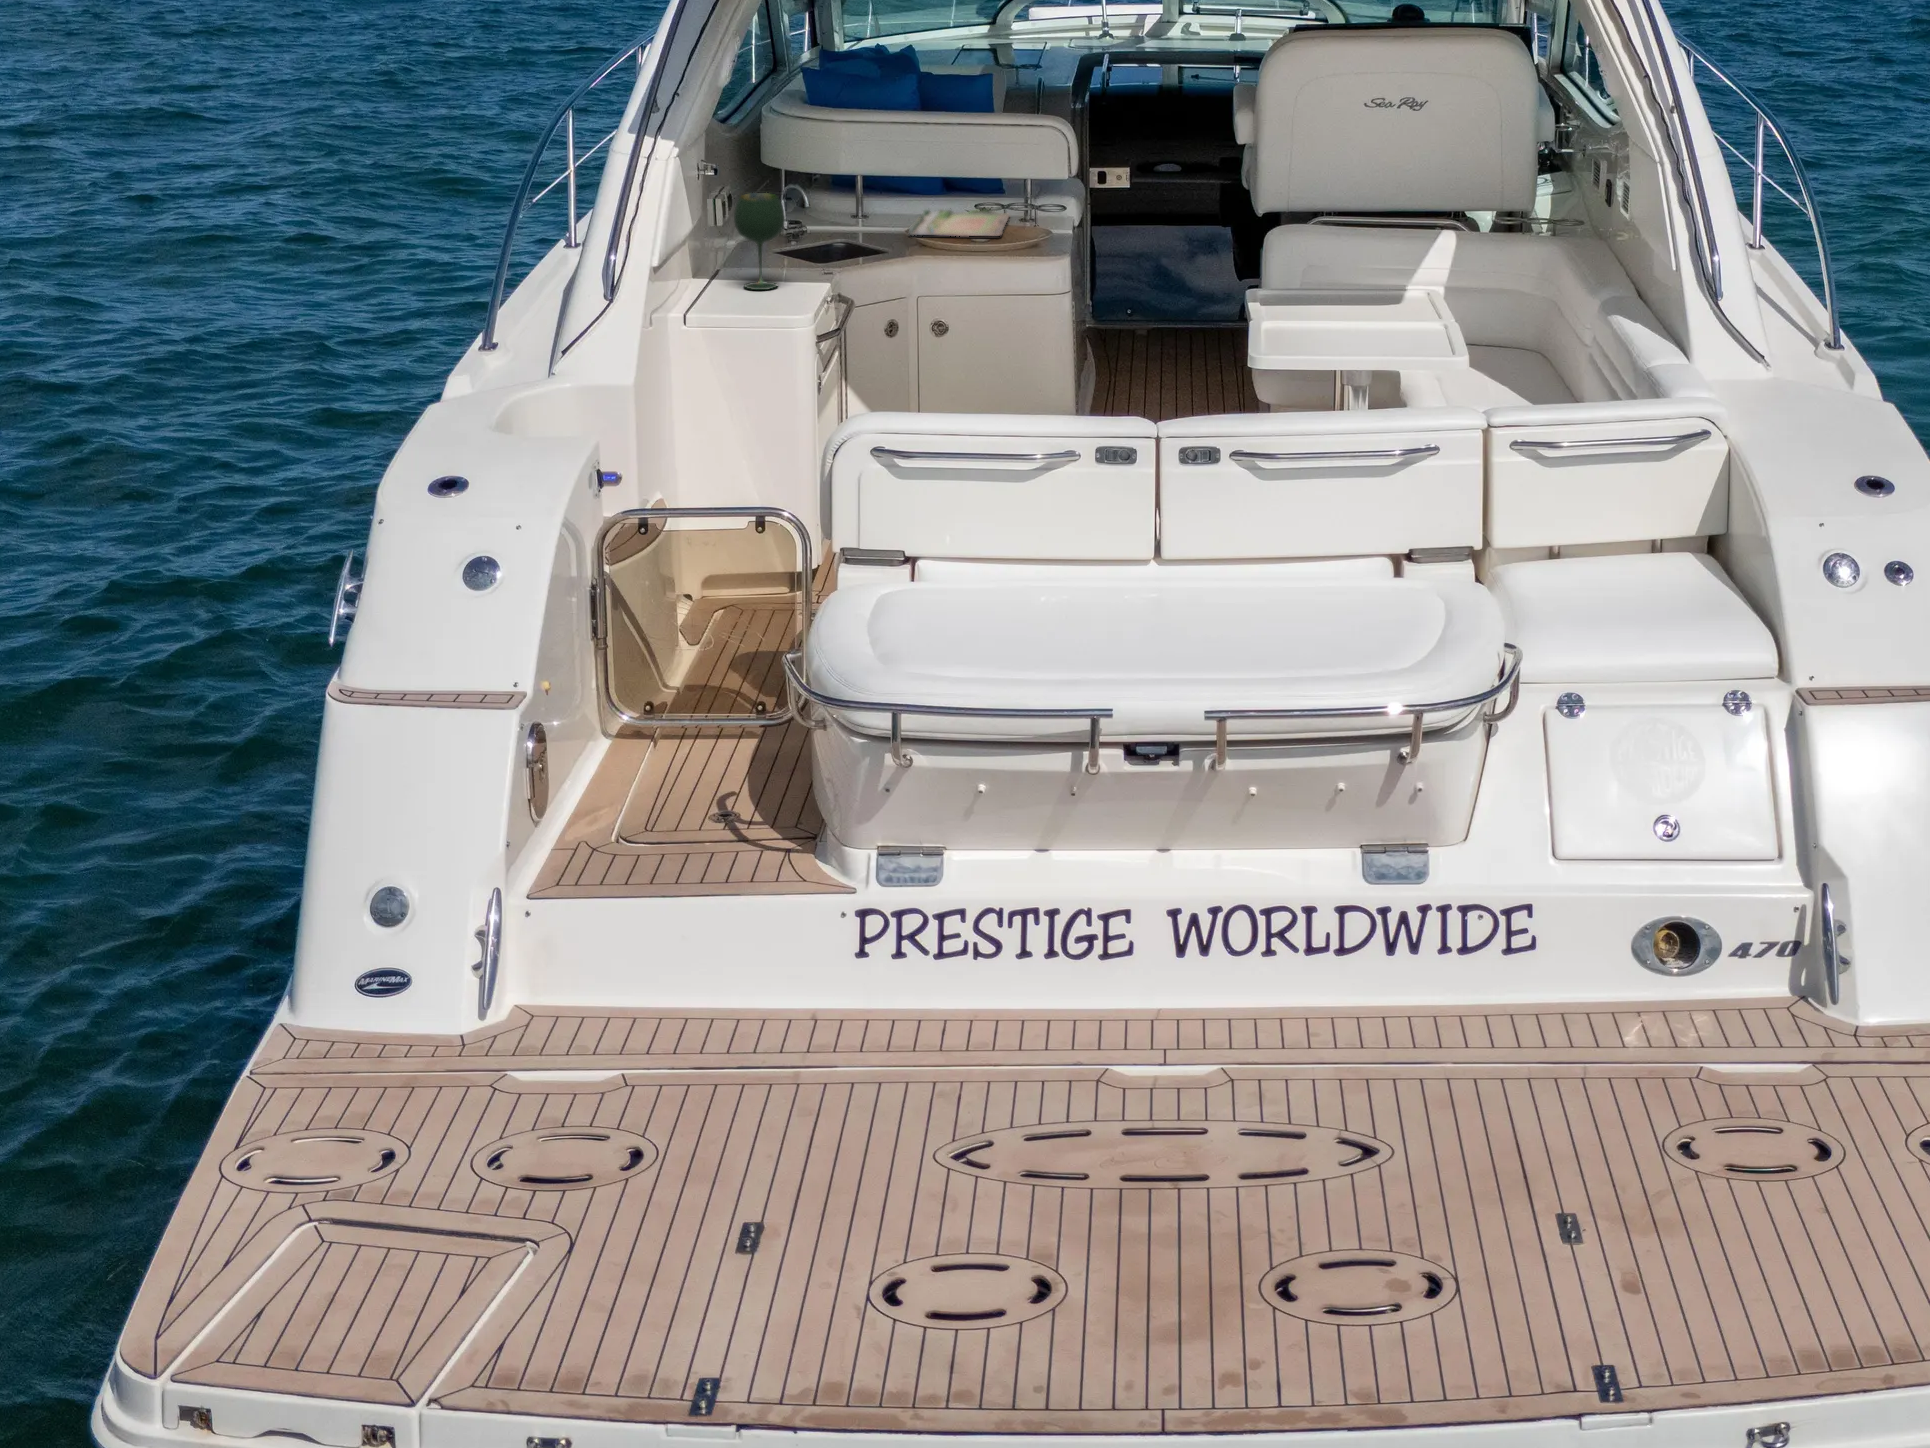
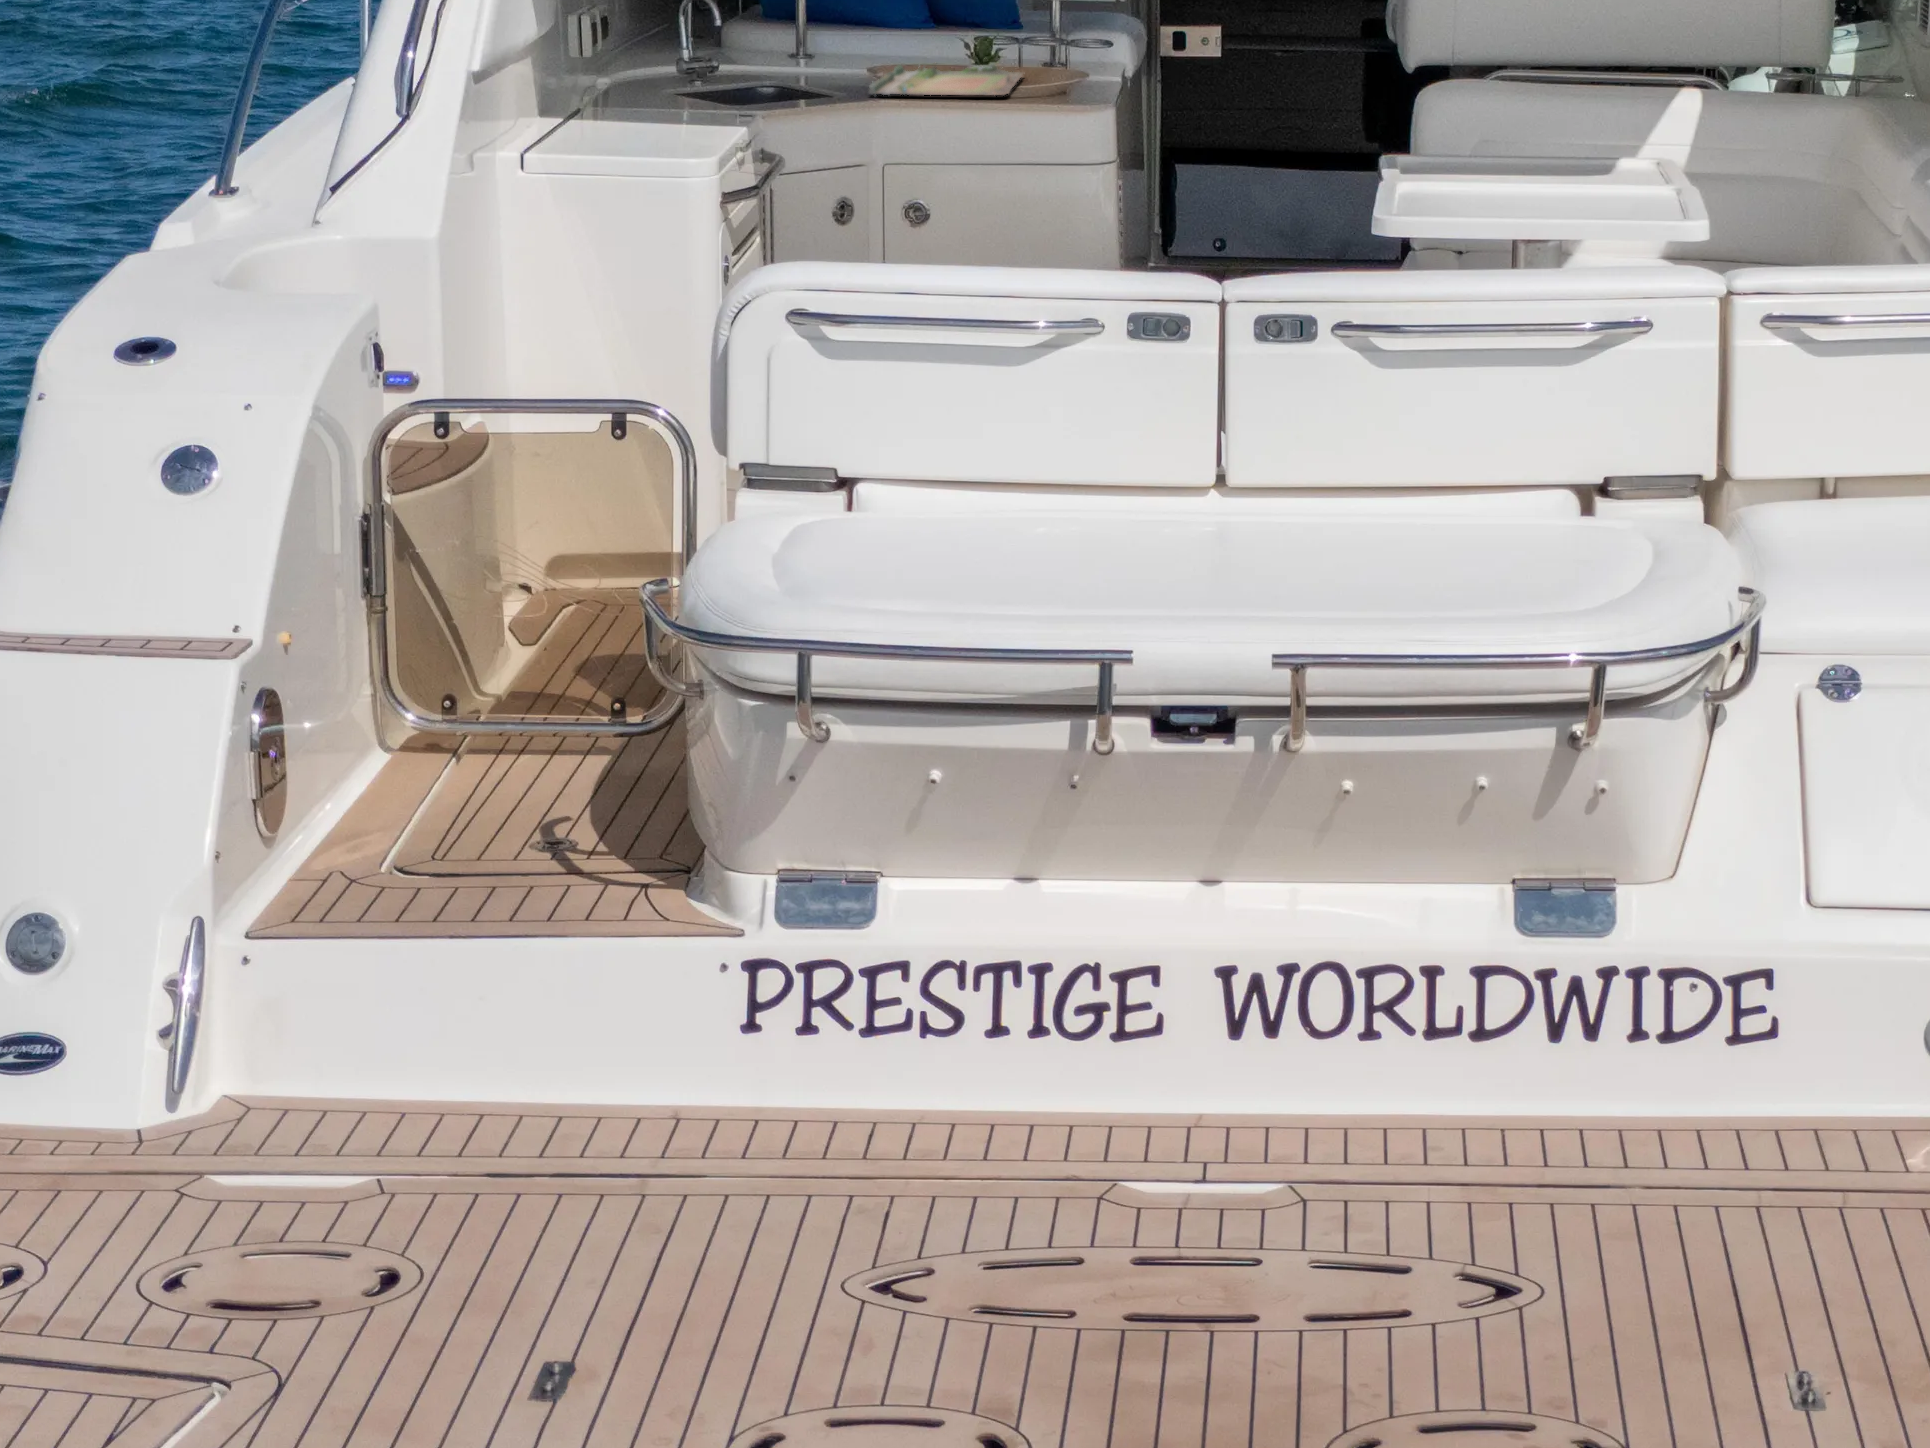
wine glass: present [734,193,785,290] -> none [601,6,676,150]

